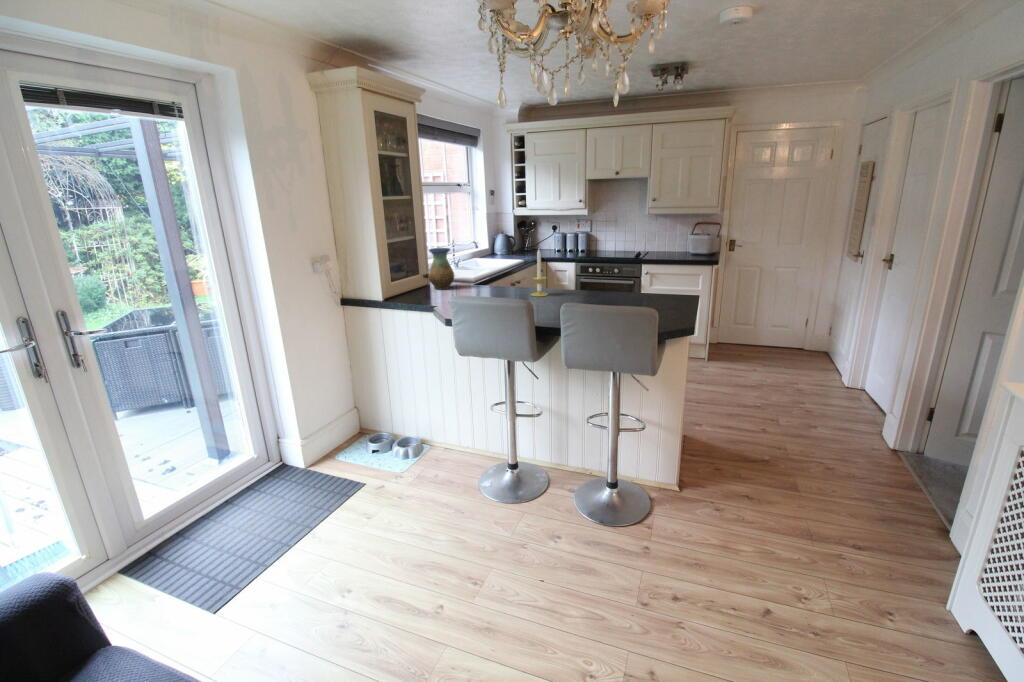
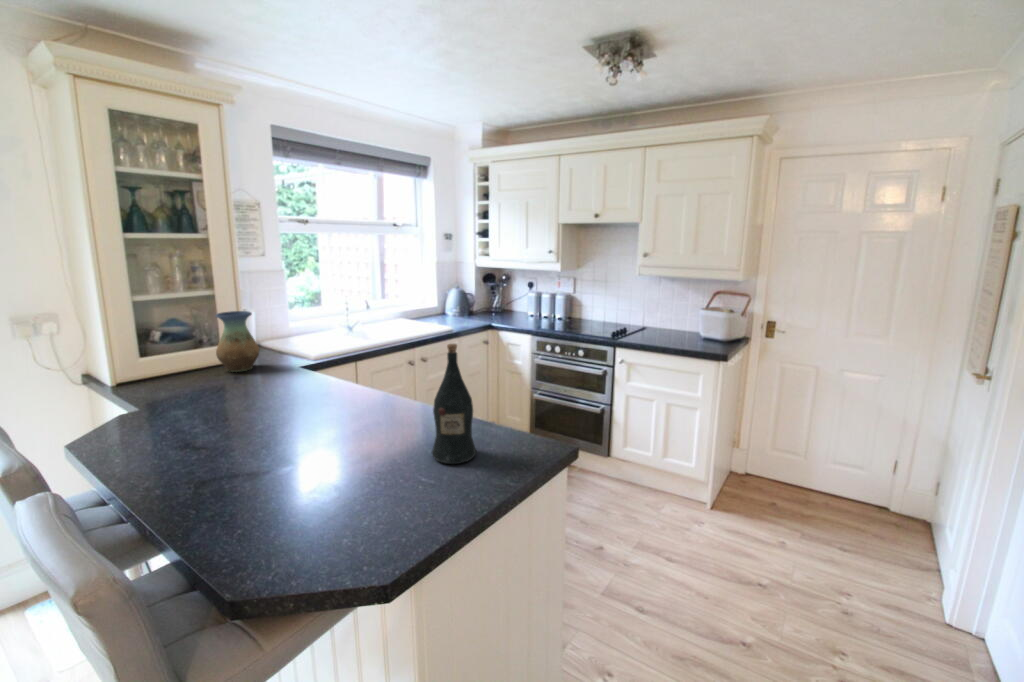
wine bottle: none [650,241,673,302] -> present [432,344,476,464]
candle: present [531,250,548,296] -> none [295,329,326,410]

